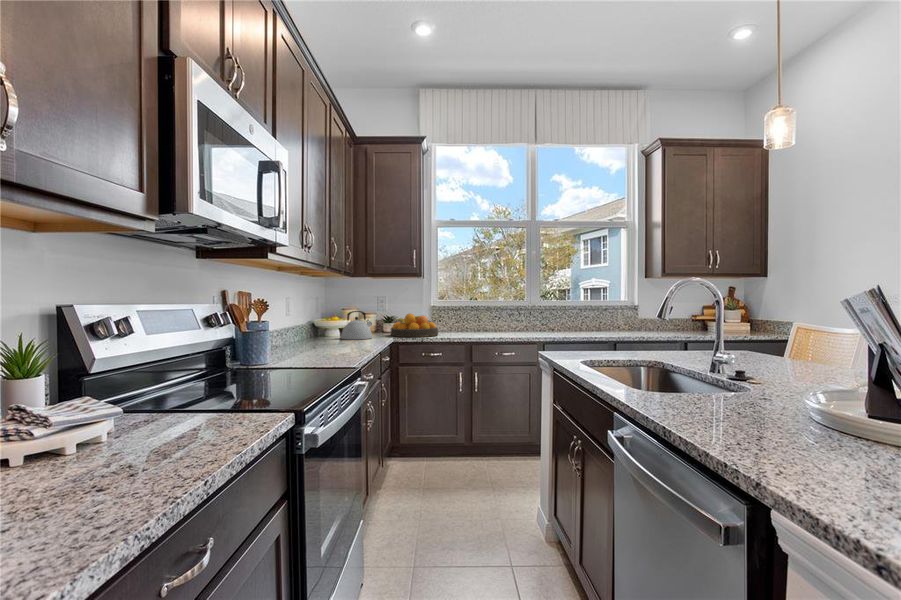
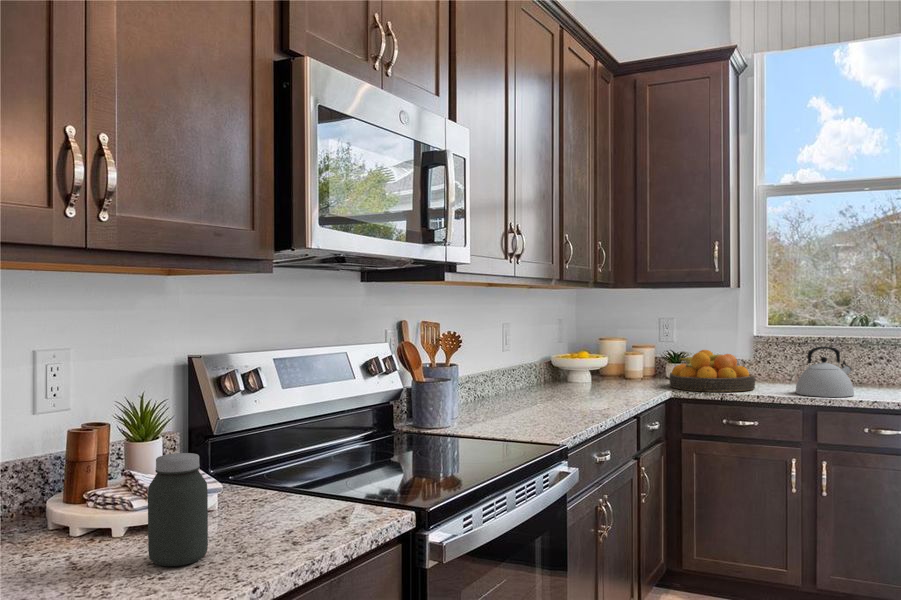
kettle: present [341,311,372,340] -> present [795,347,854,397]
jar: none [73,376,138,480] -> present [148,453,208,566]

